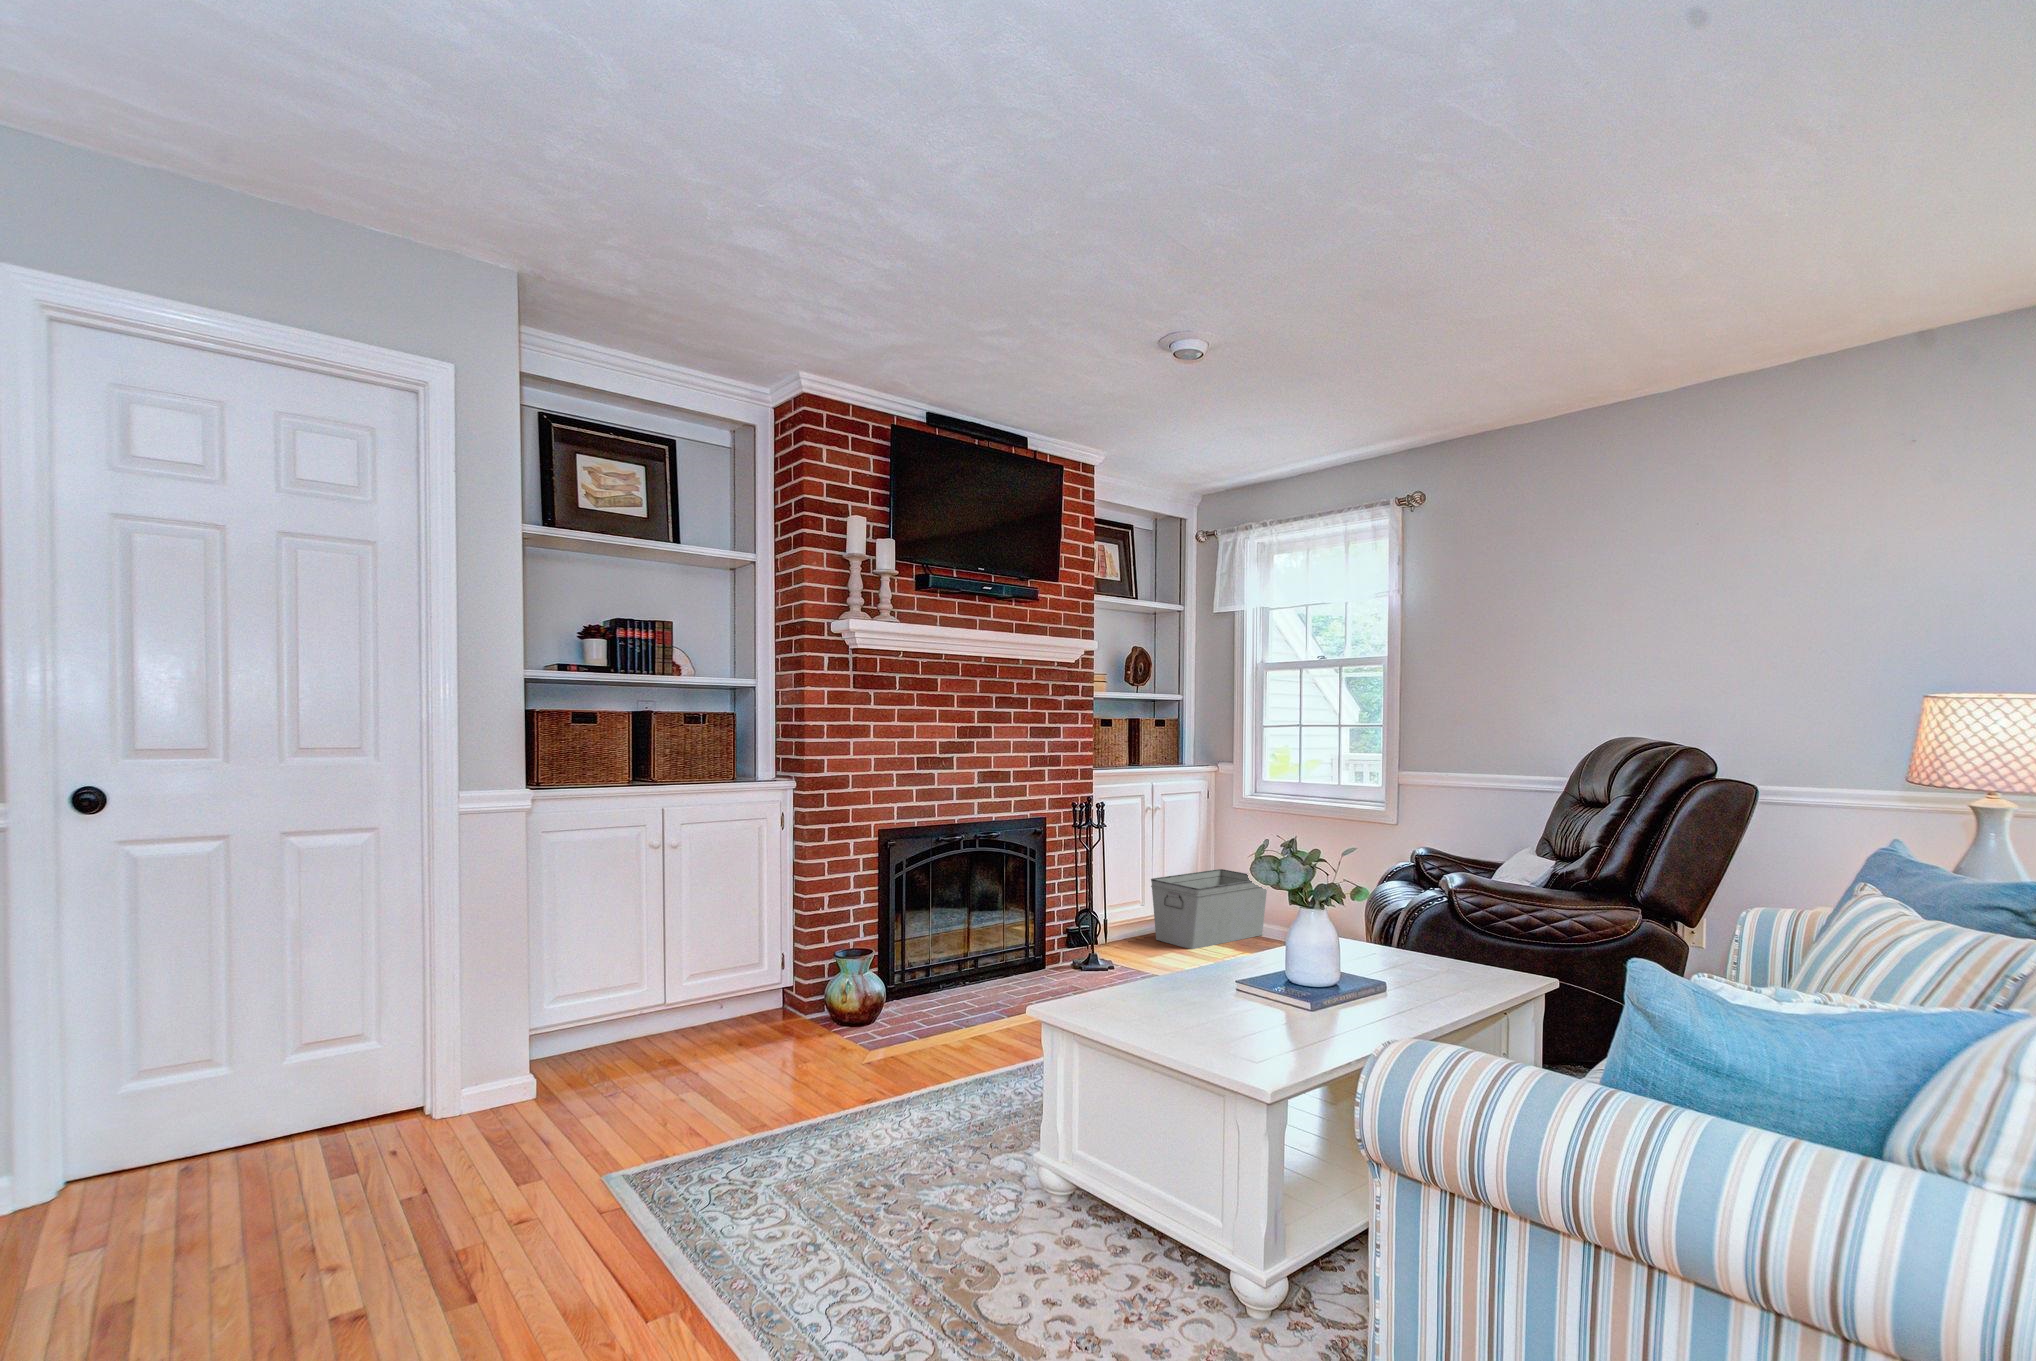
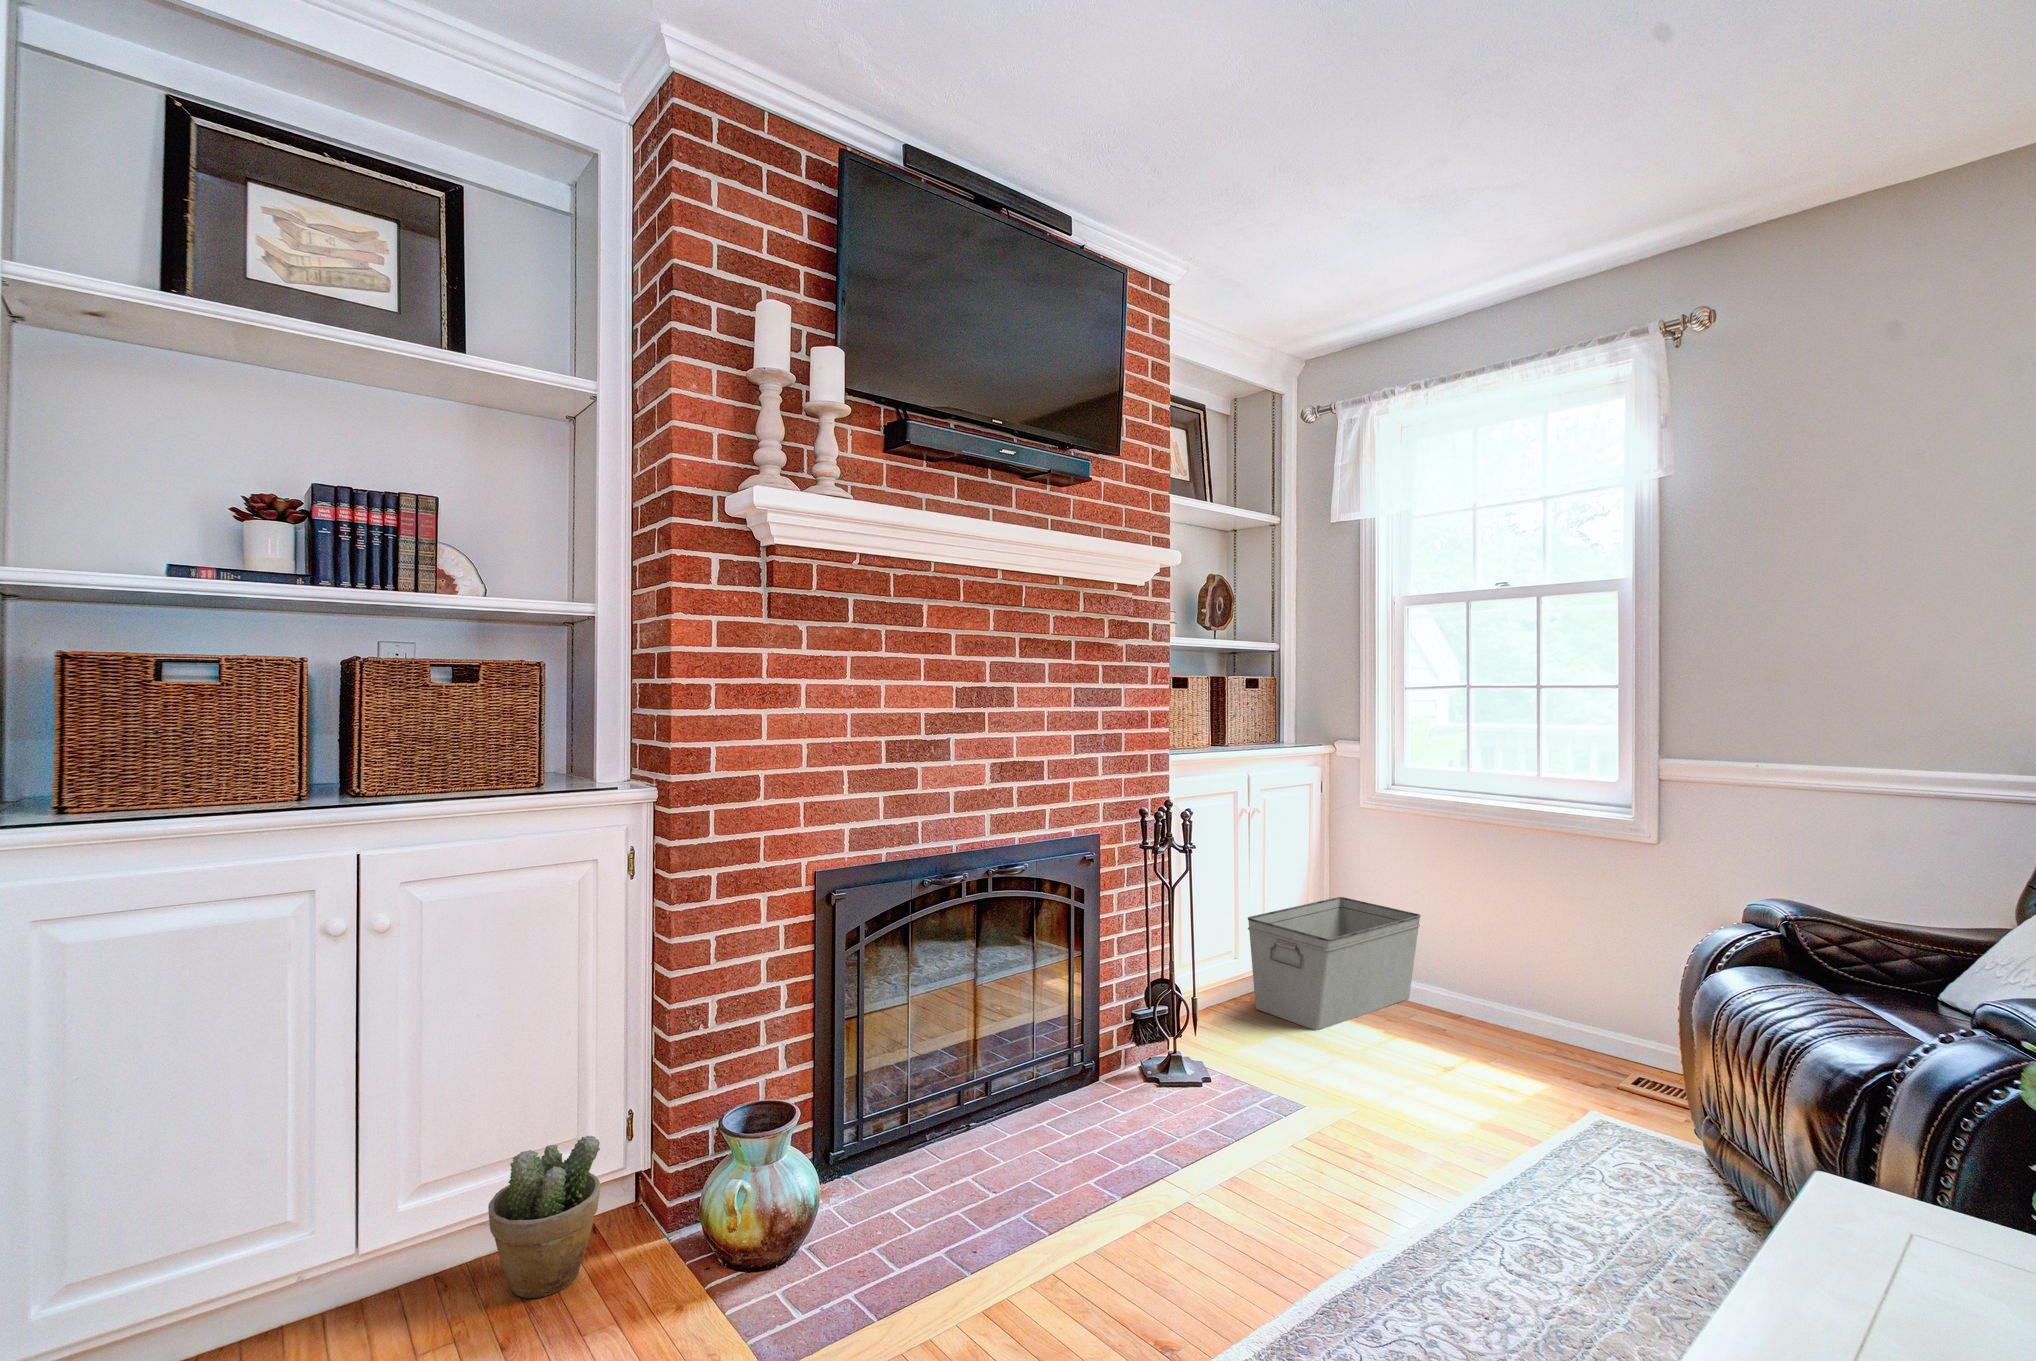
potted plant: none [719,960,773,1038] -> present [488,1136,601,1298]

